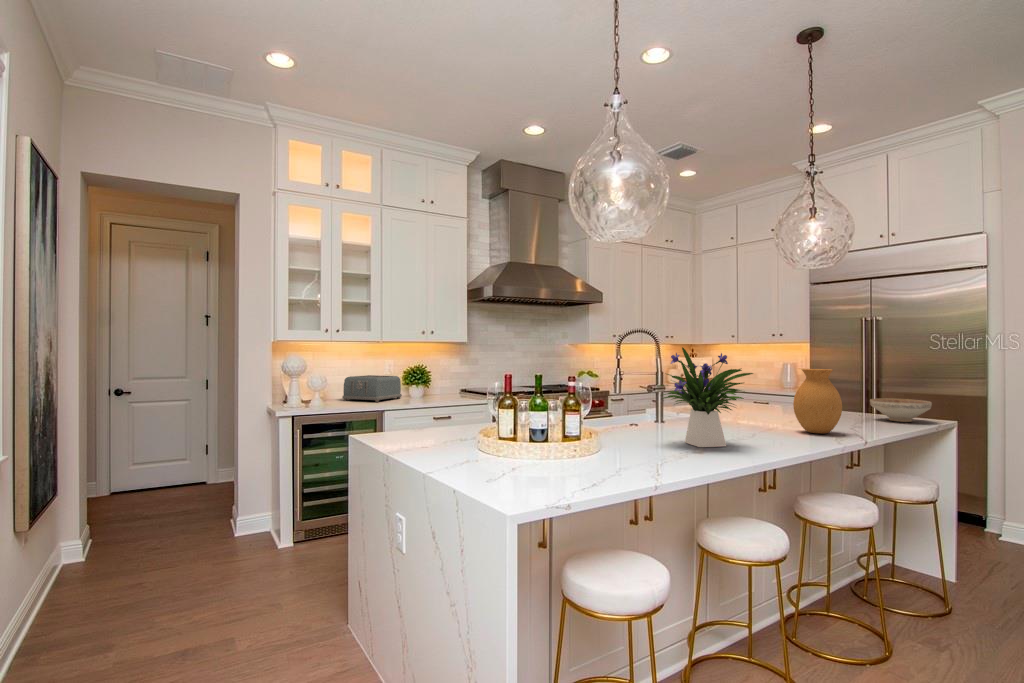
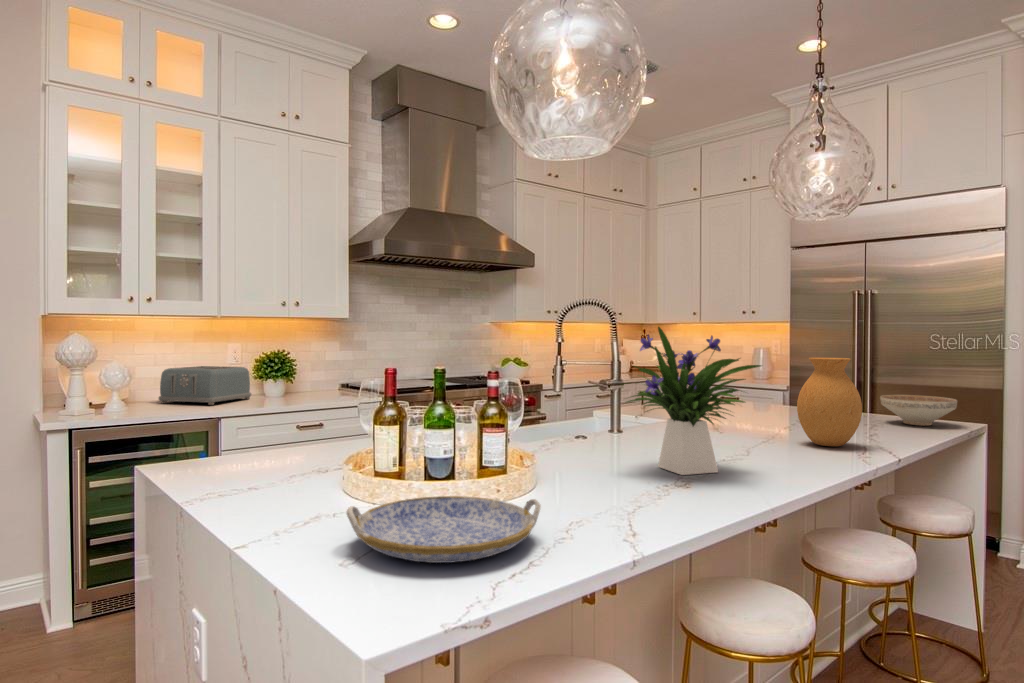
serving tray: none [488,451,601,483] -> present [347,496,541,563]

